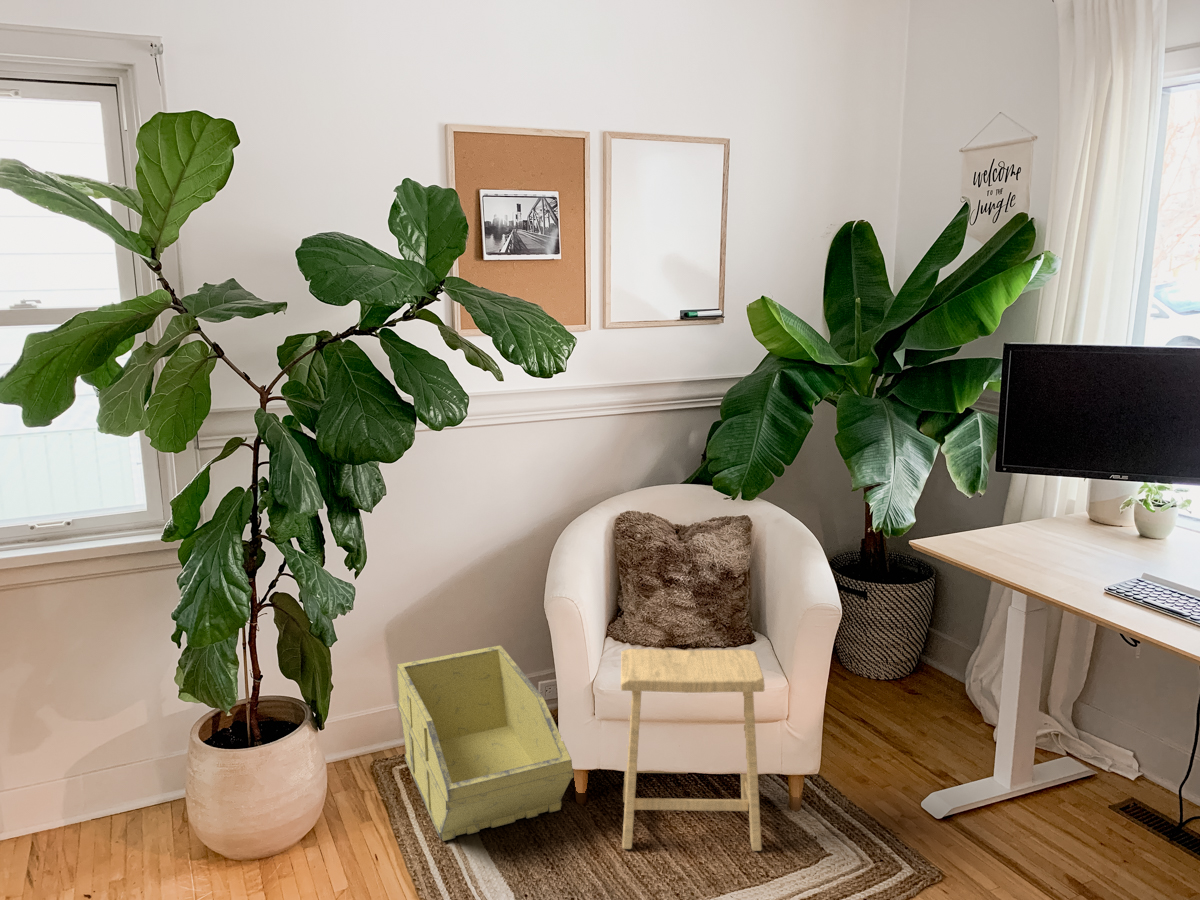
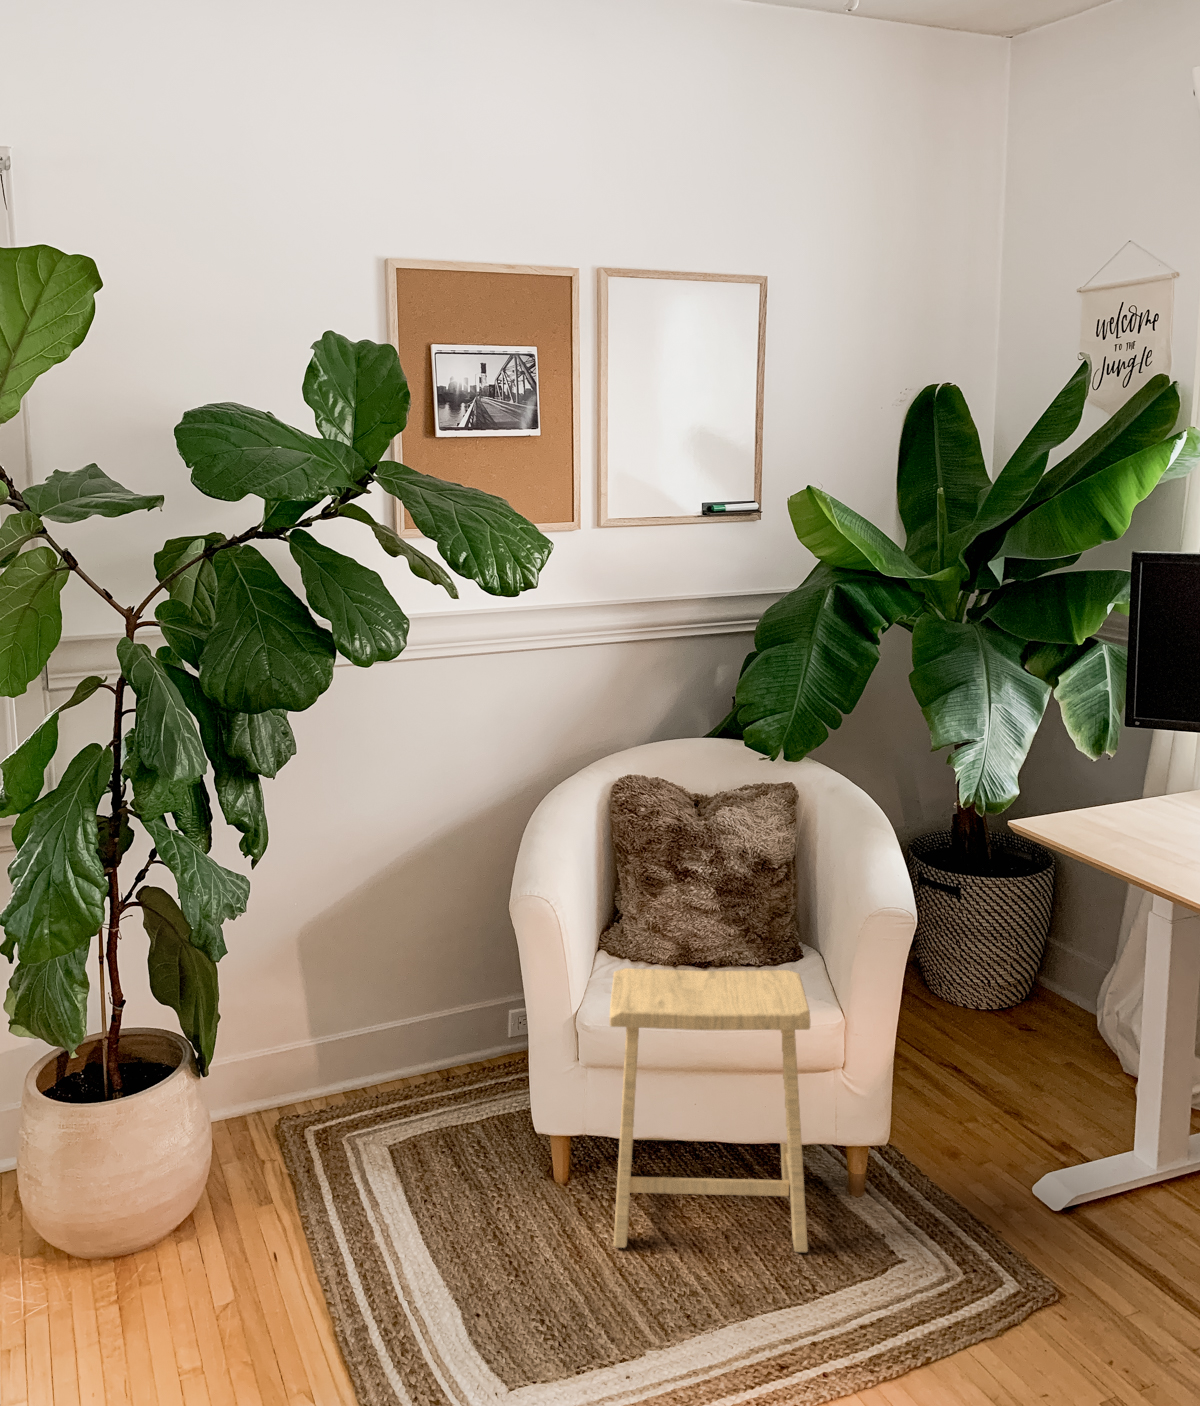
storage bin: present [397,645,574,841] -> none [315,962,547,1233]

